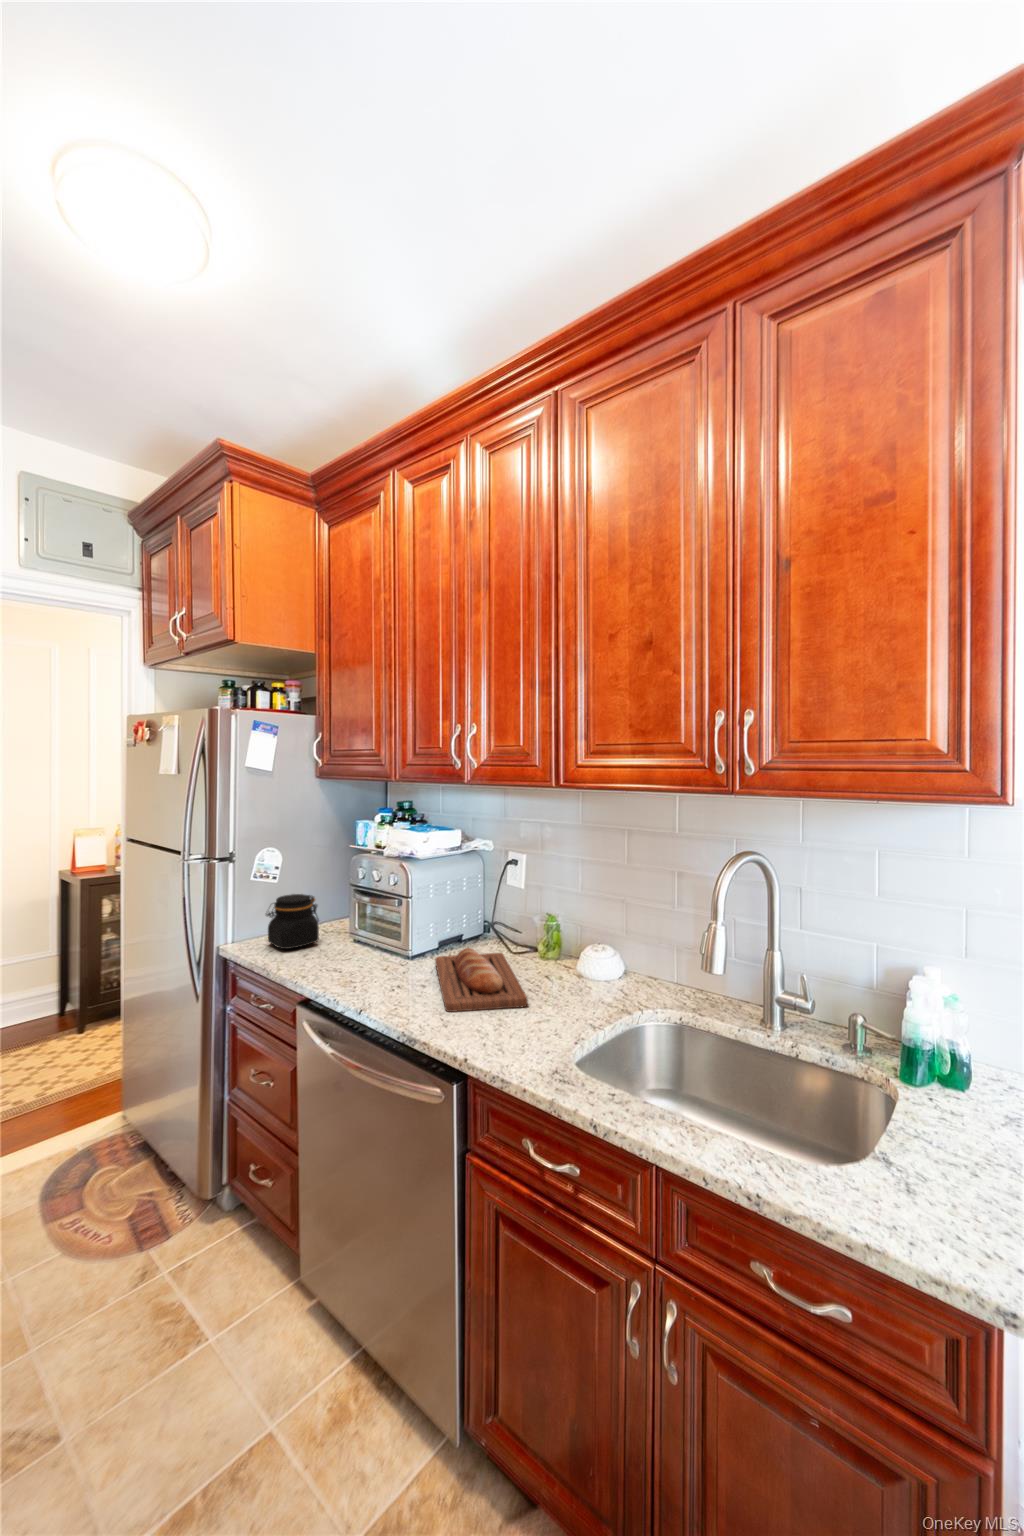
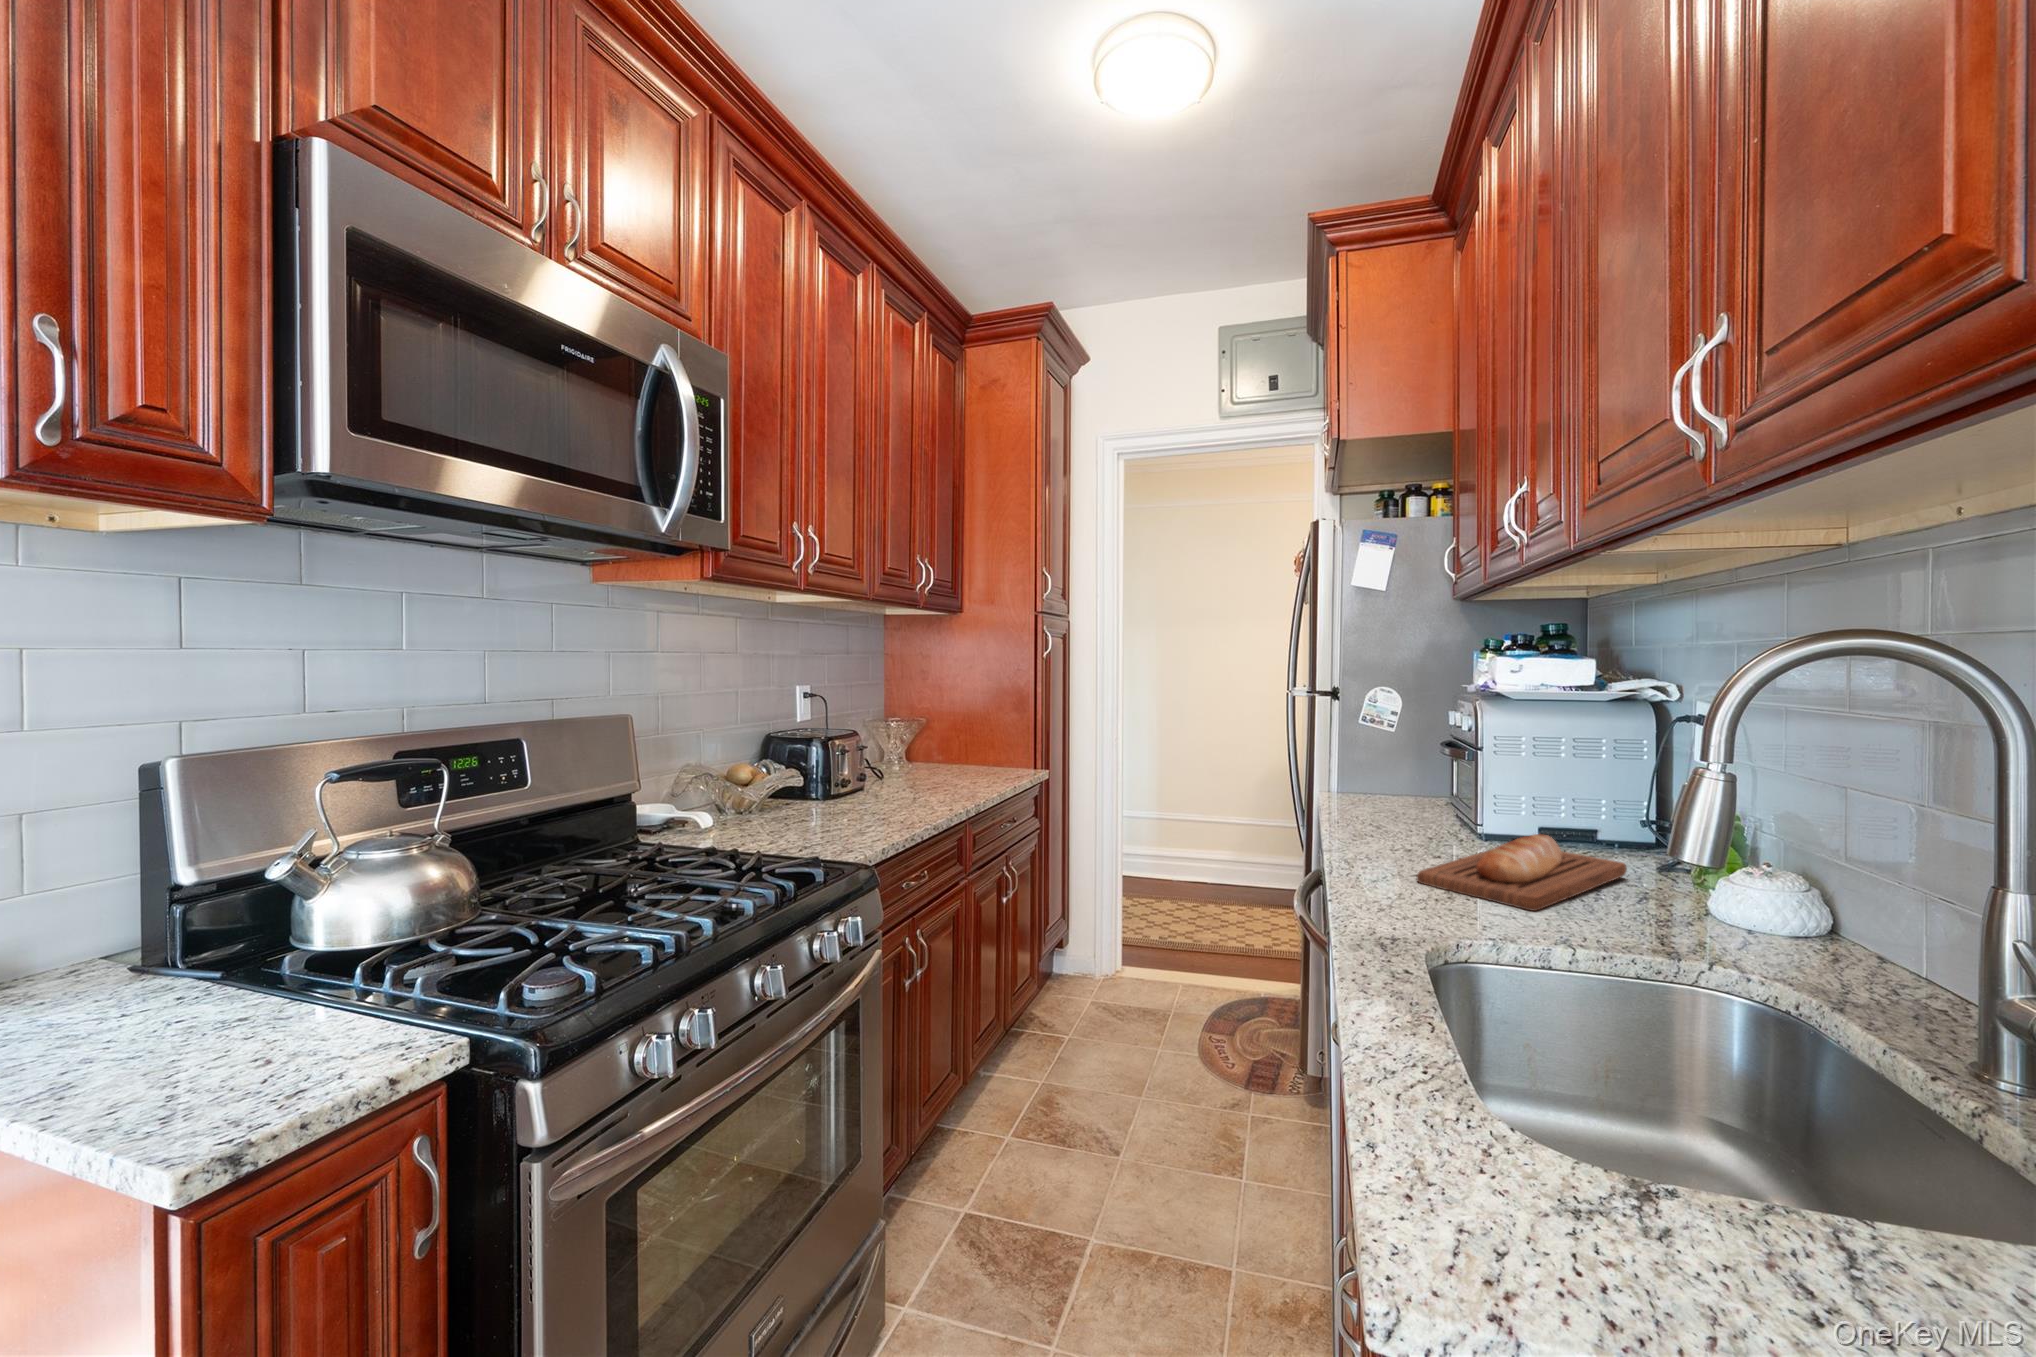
jar: present [266,894,319,949] -> none [1350,743,1422,807]

